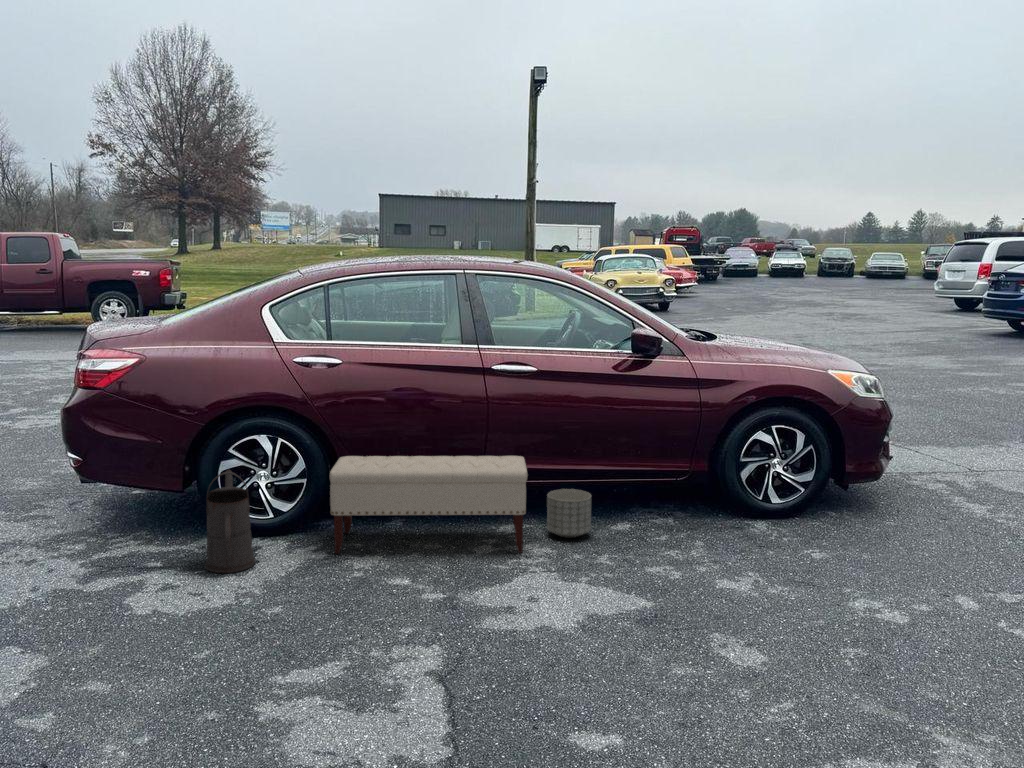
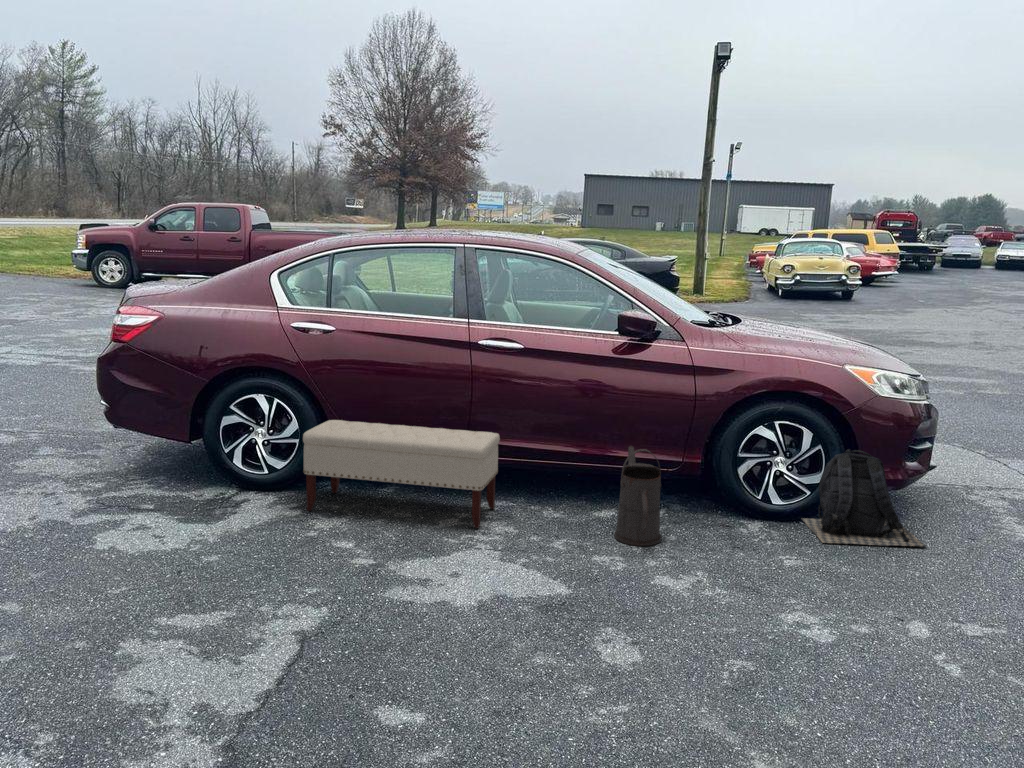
backpack: none [794,445,914,532] -> present [802,449,926,546]
watering can: present [205,470,255,573] -> present [614,446,661,546]
planter: present [547,489,591,538] -> none [518,470,564,519]

